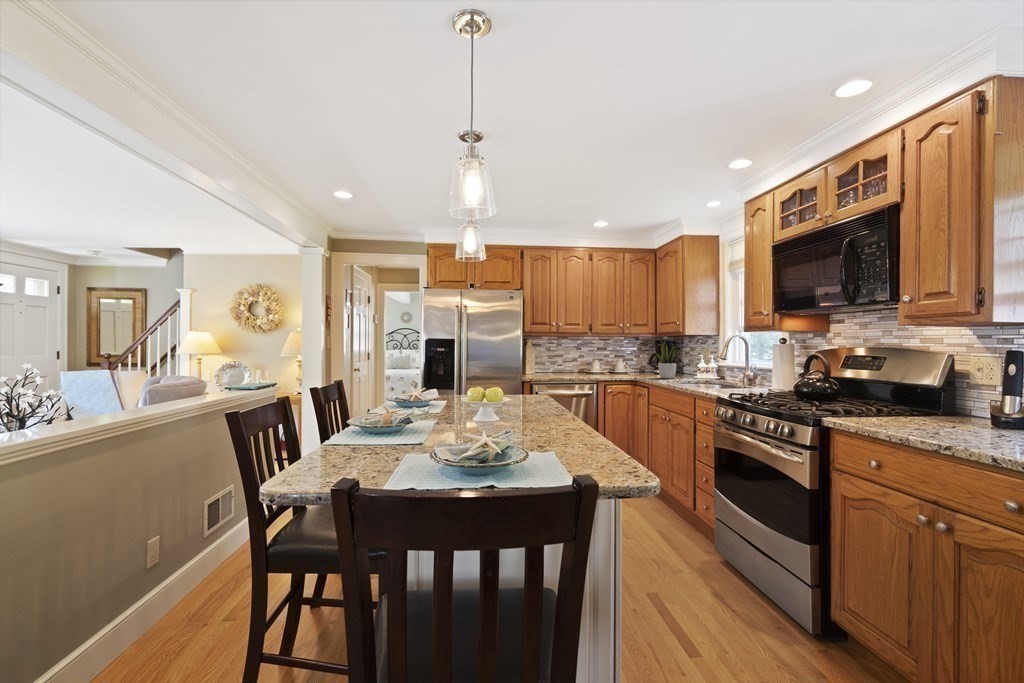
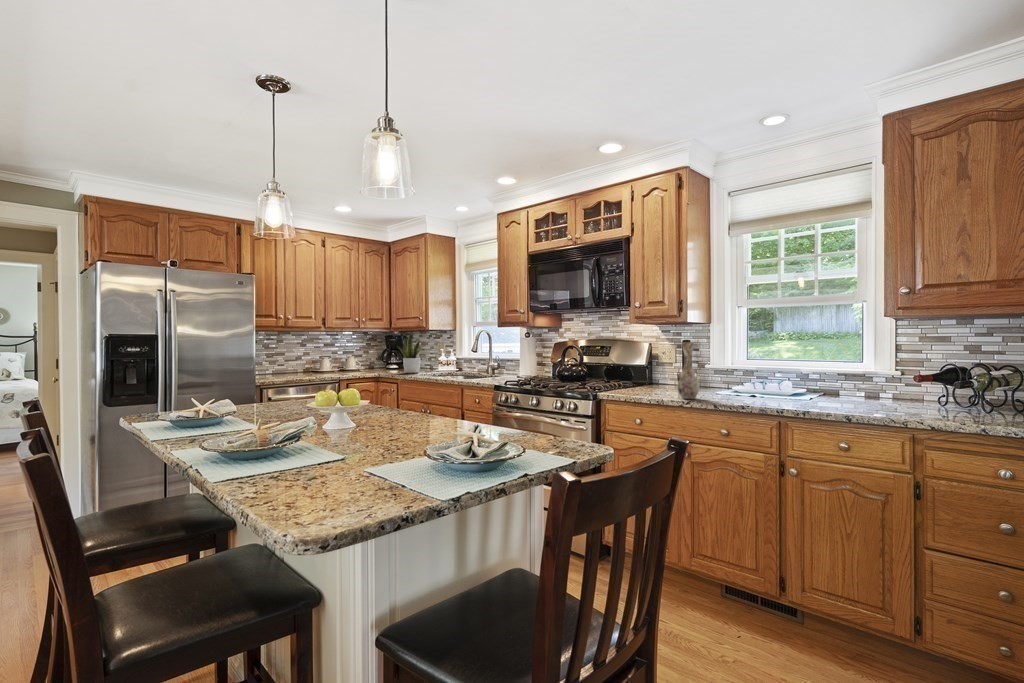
vase: none [936,353,982,444] -> present [677,342,700,399]

